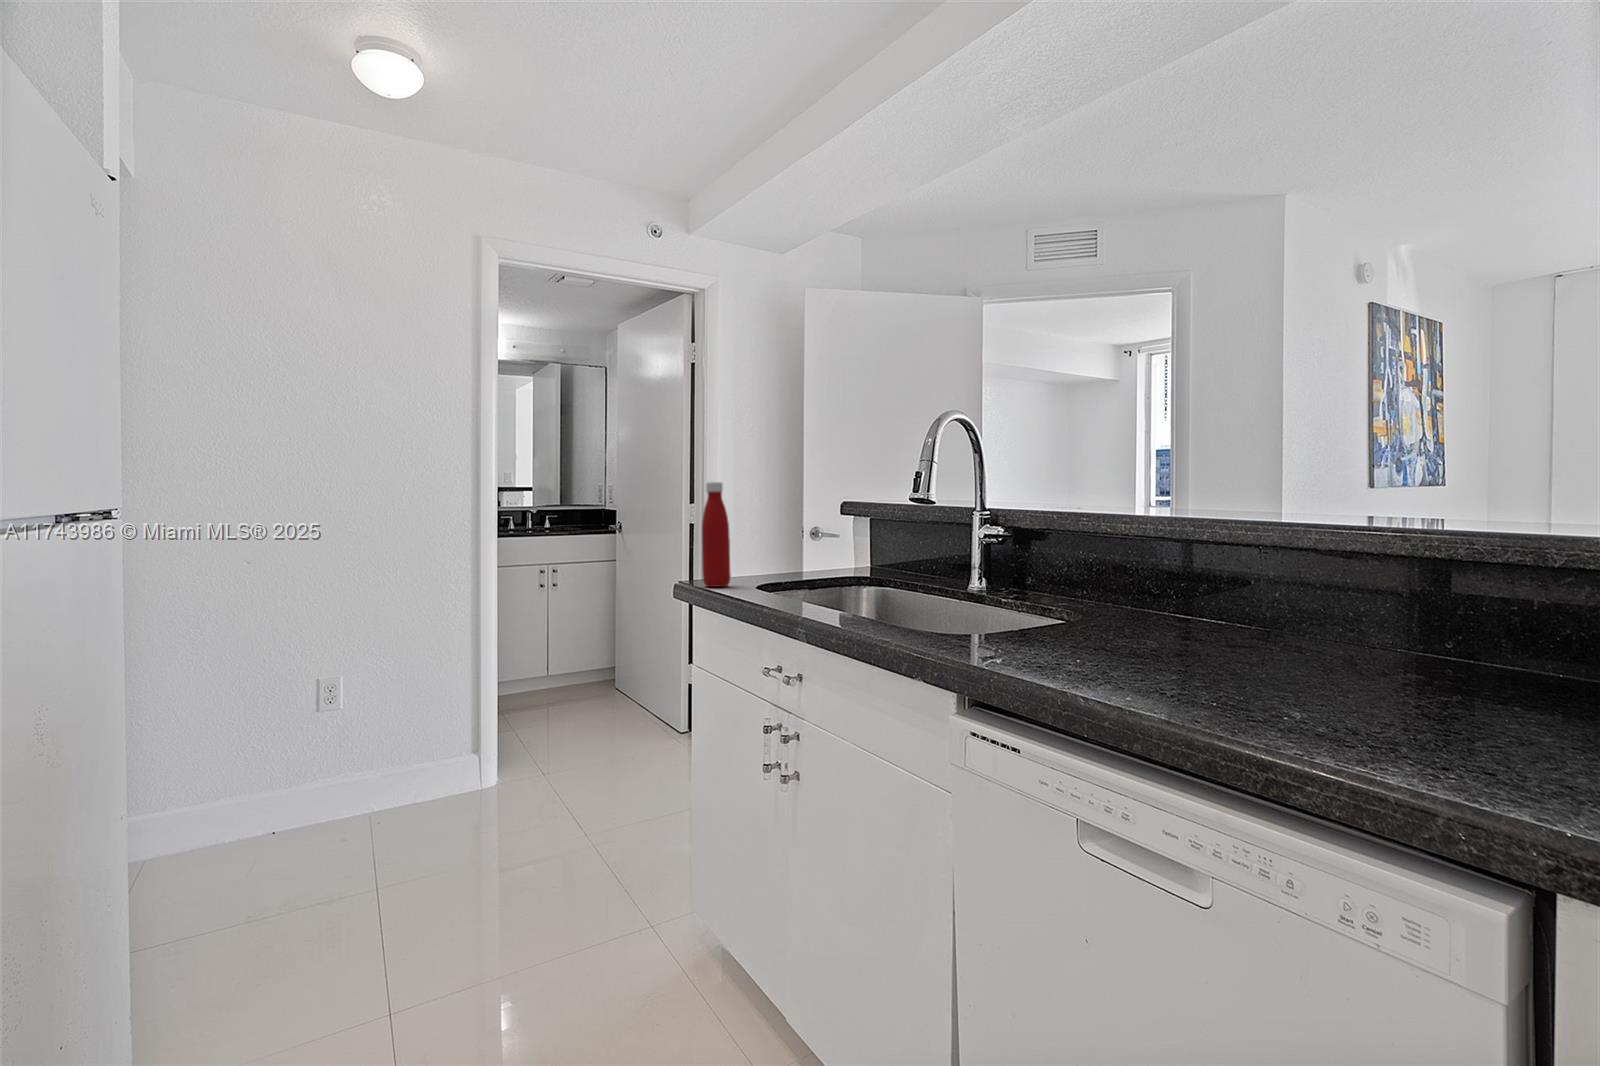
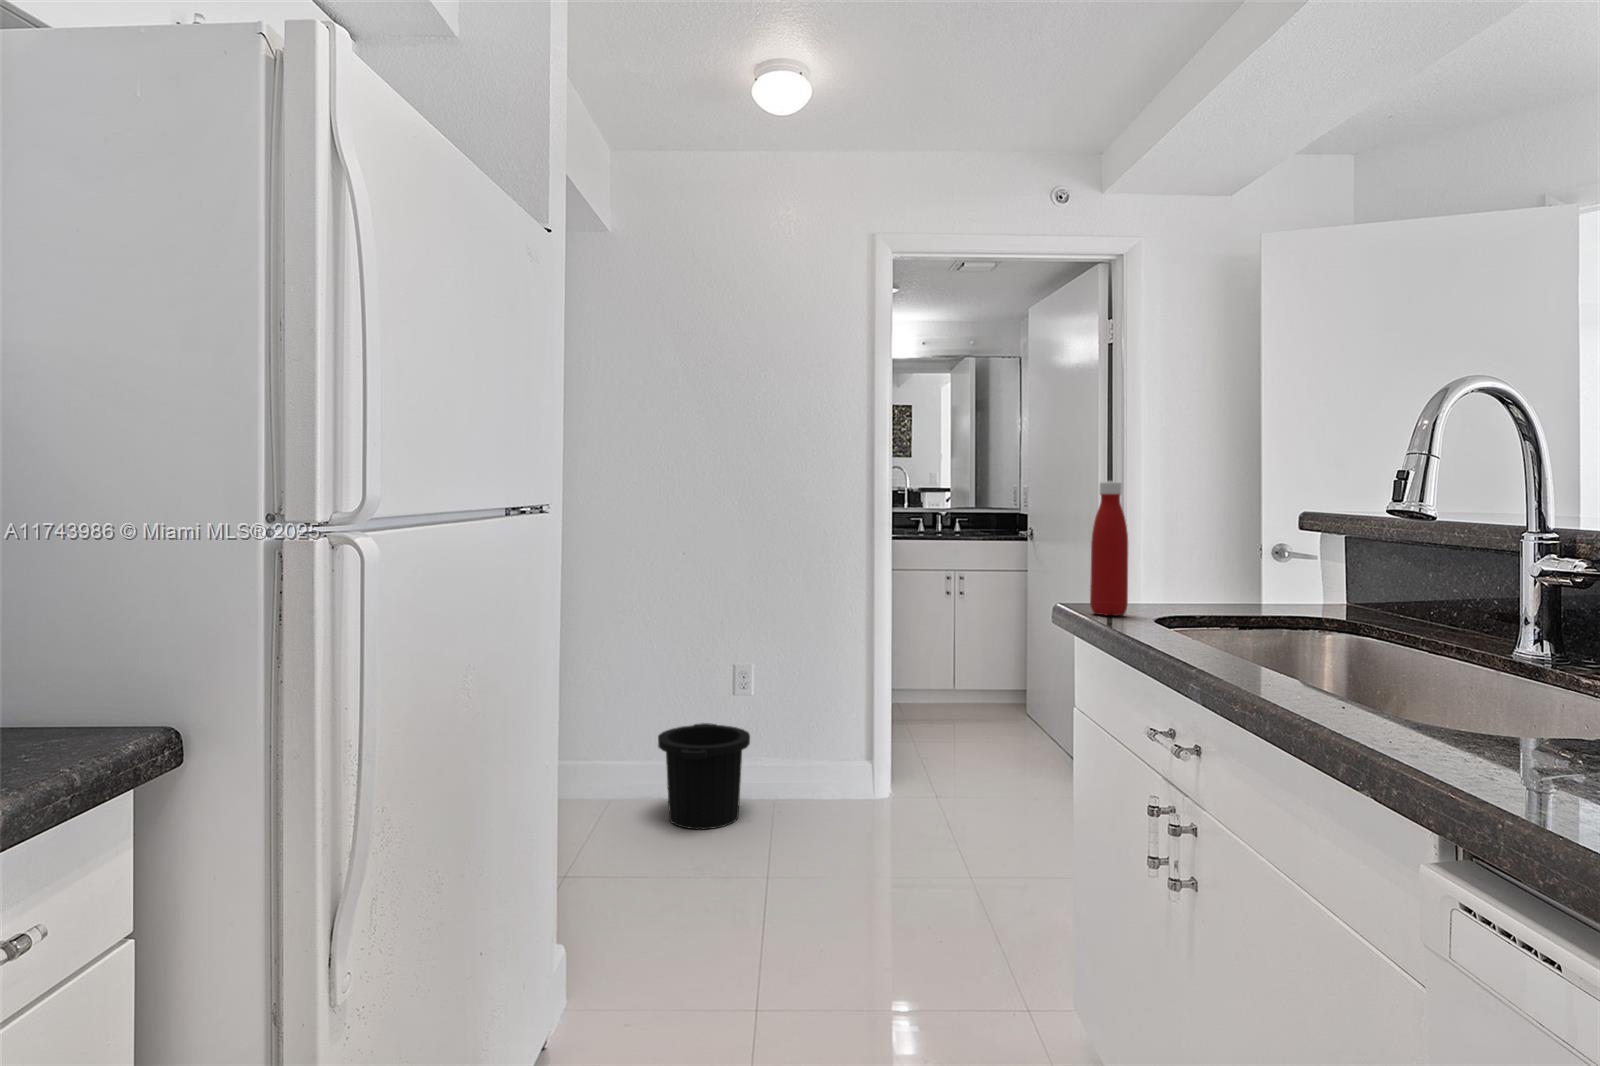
trash can: none [252,733,363,844] -> present [658,723,750,829]

